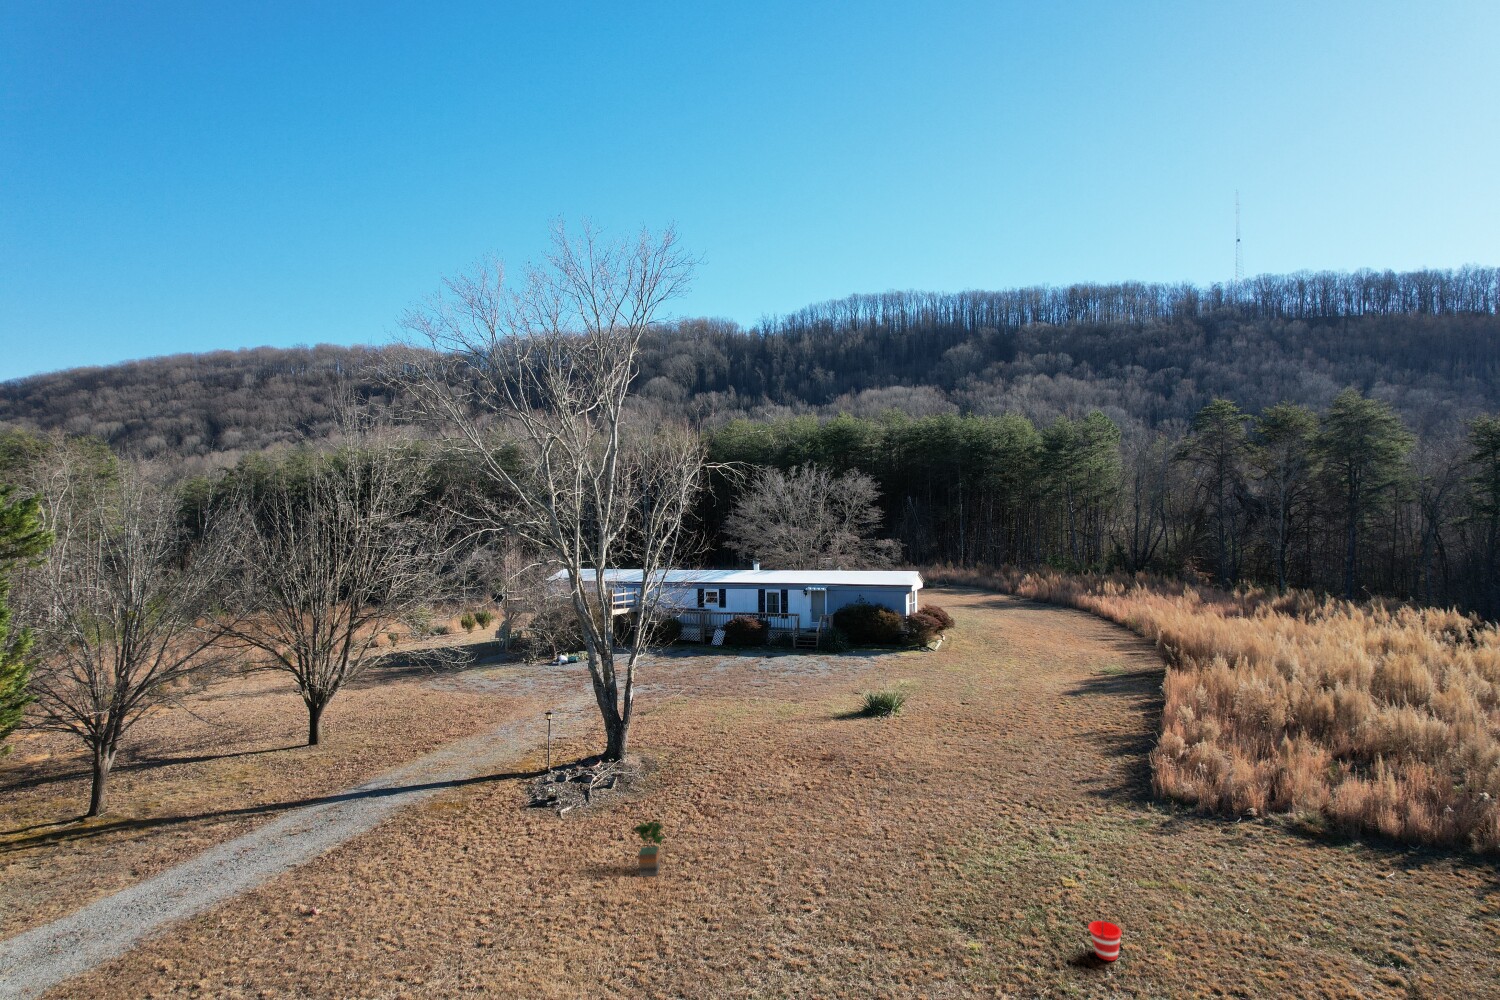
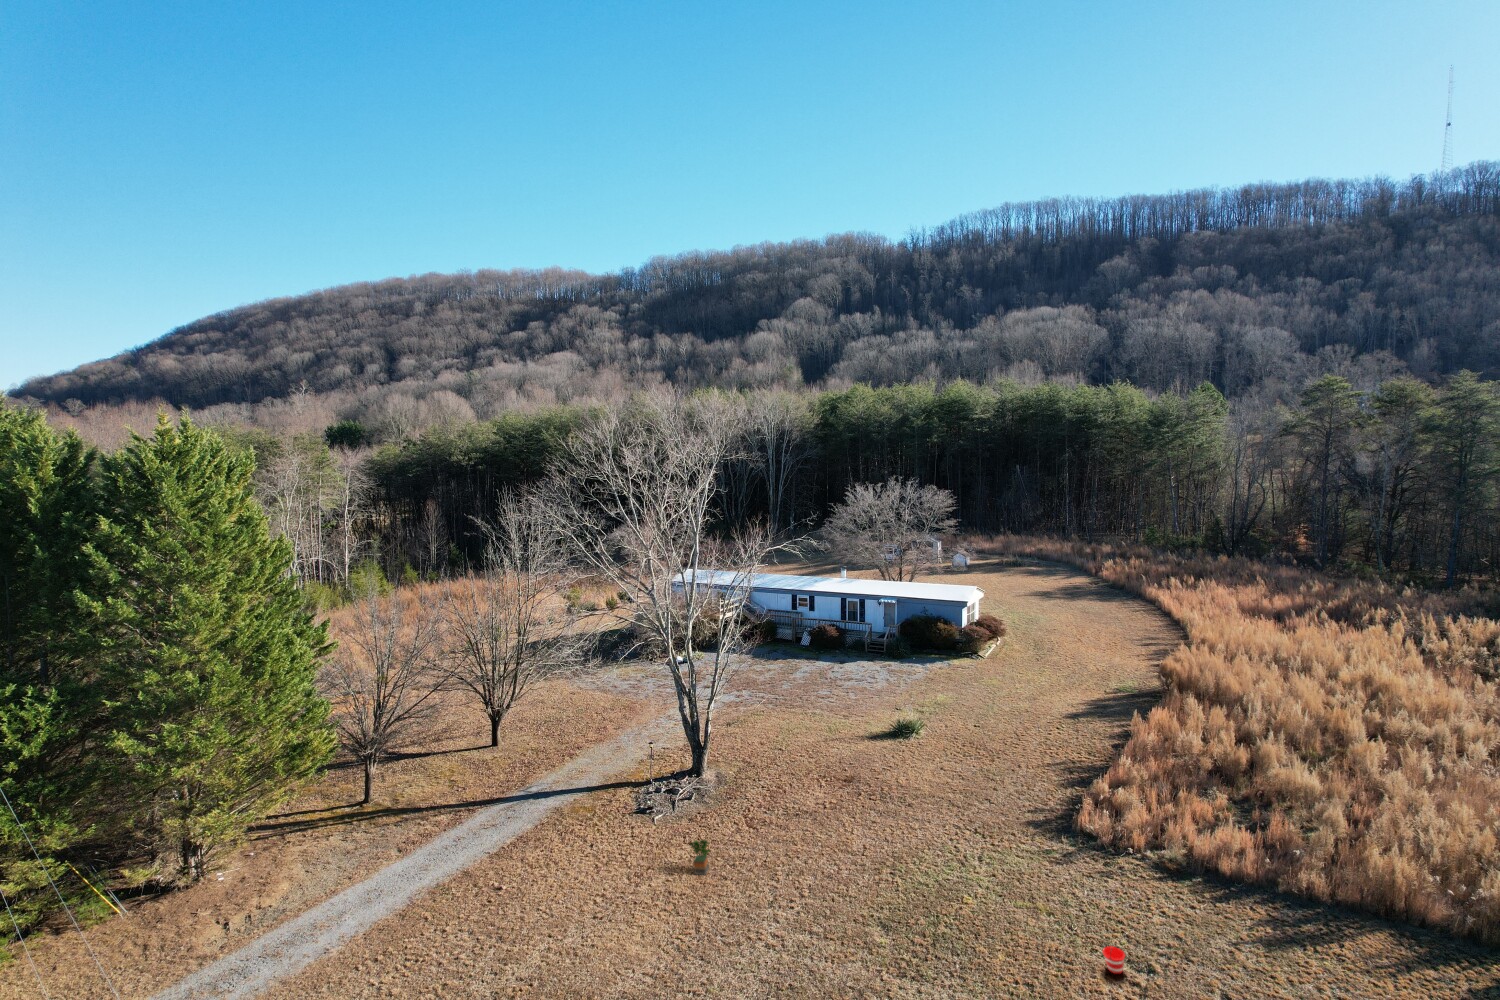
bucket: present [1088,914,1122,961] -> present [1103,946,1125,974]

